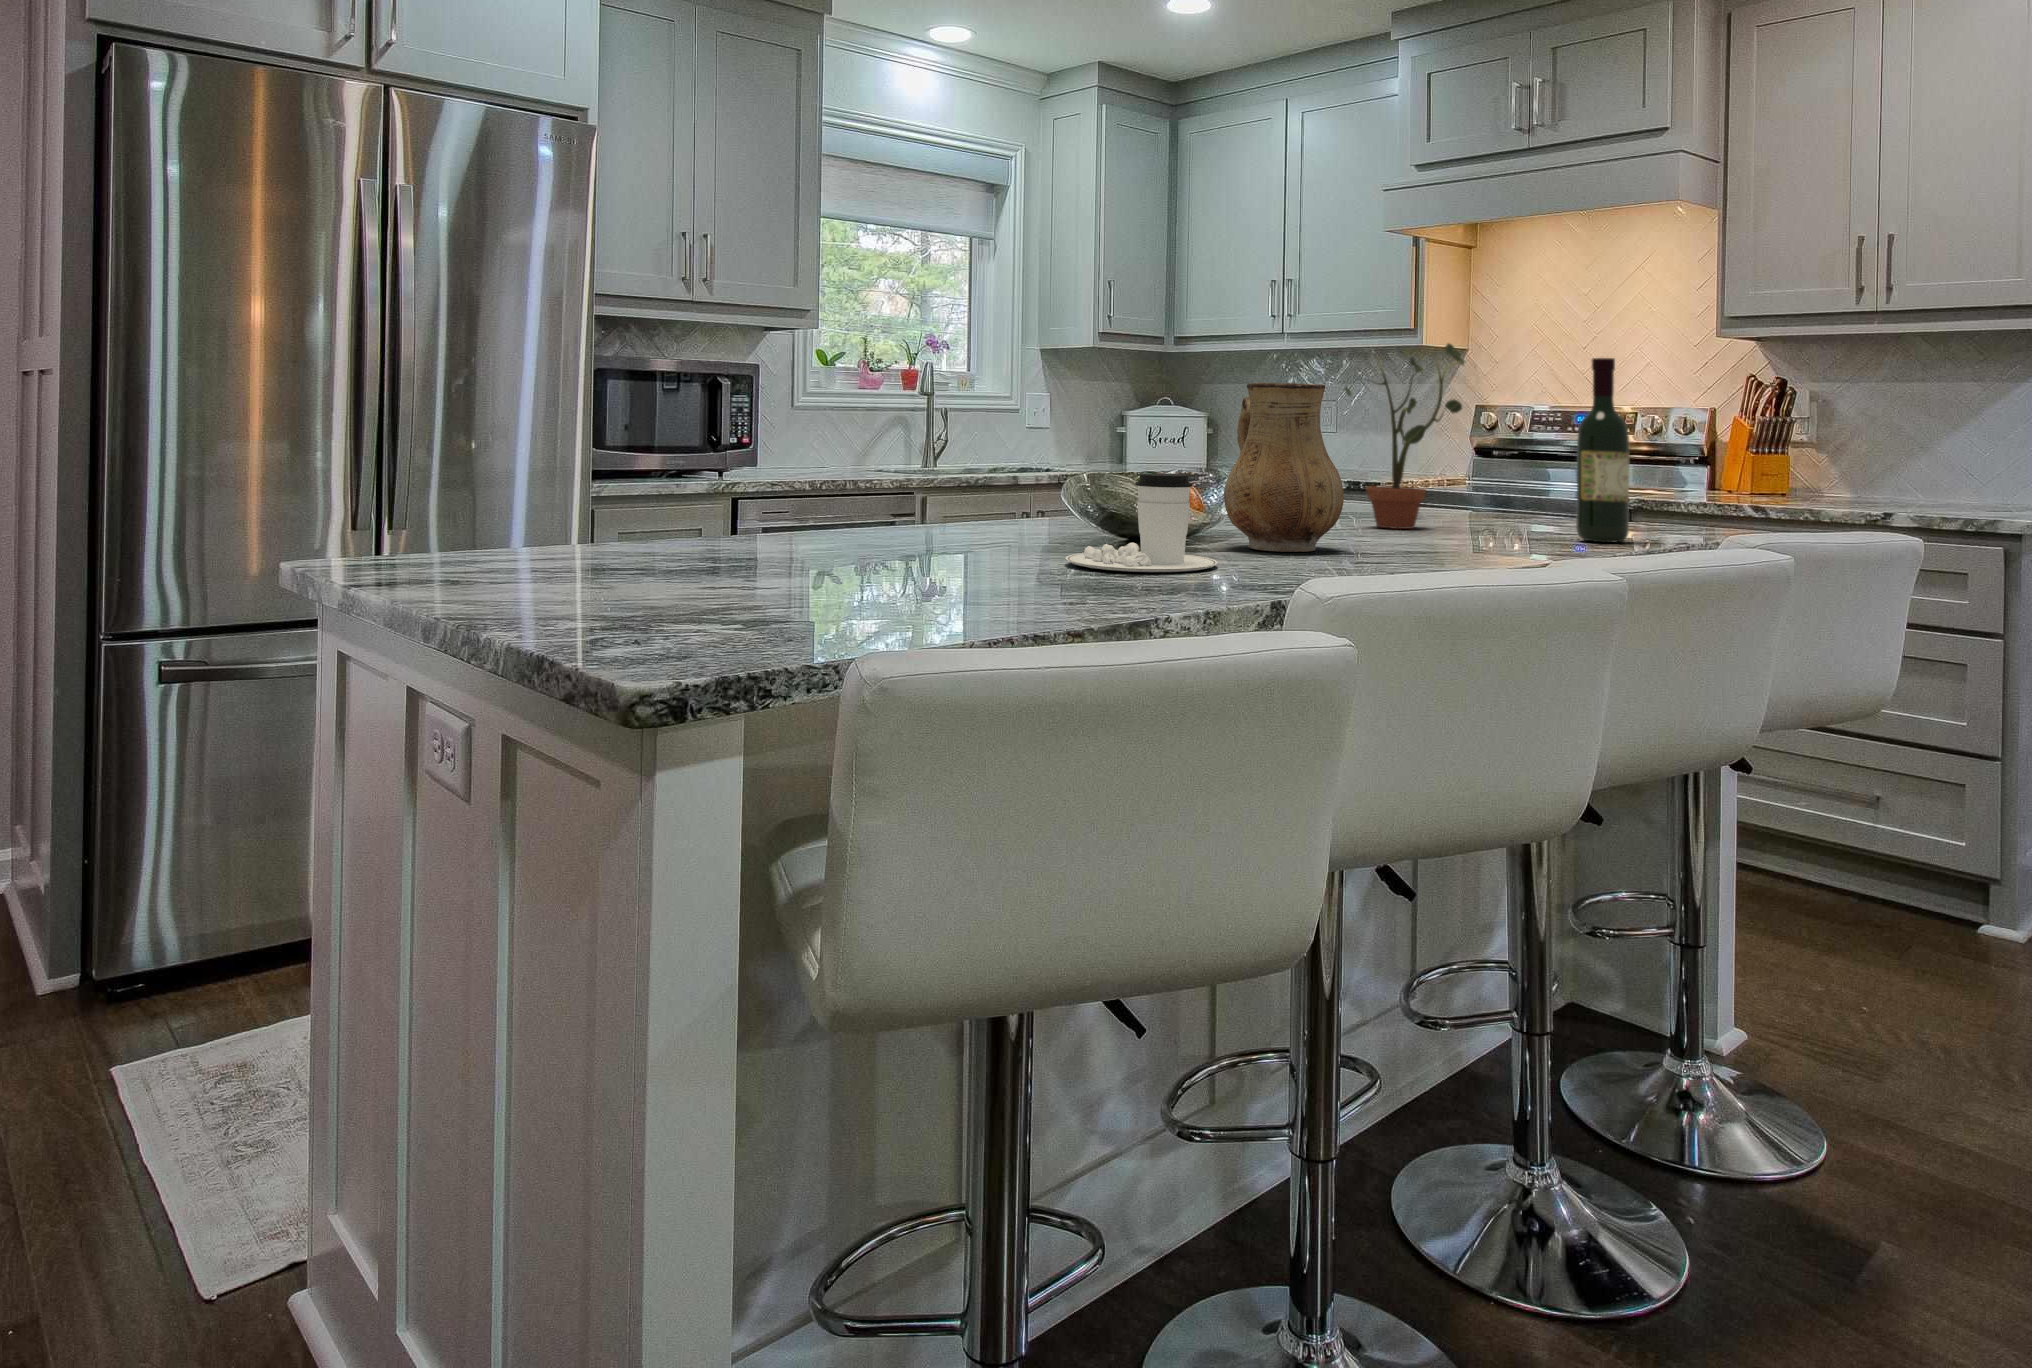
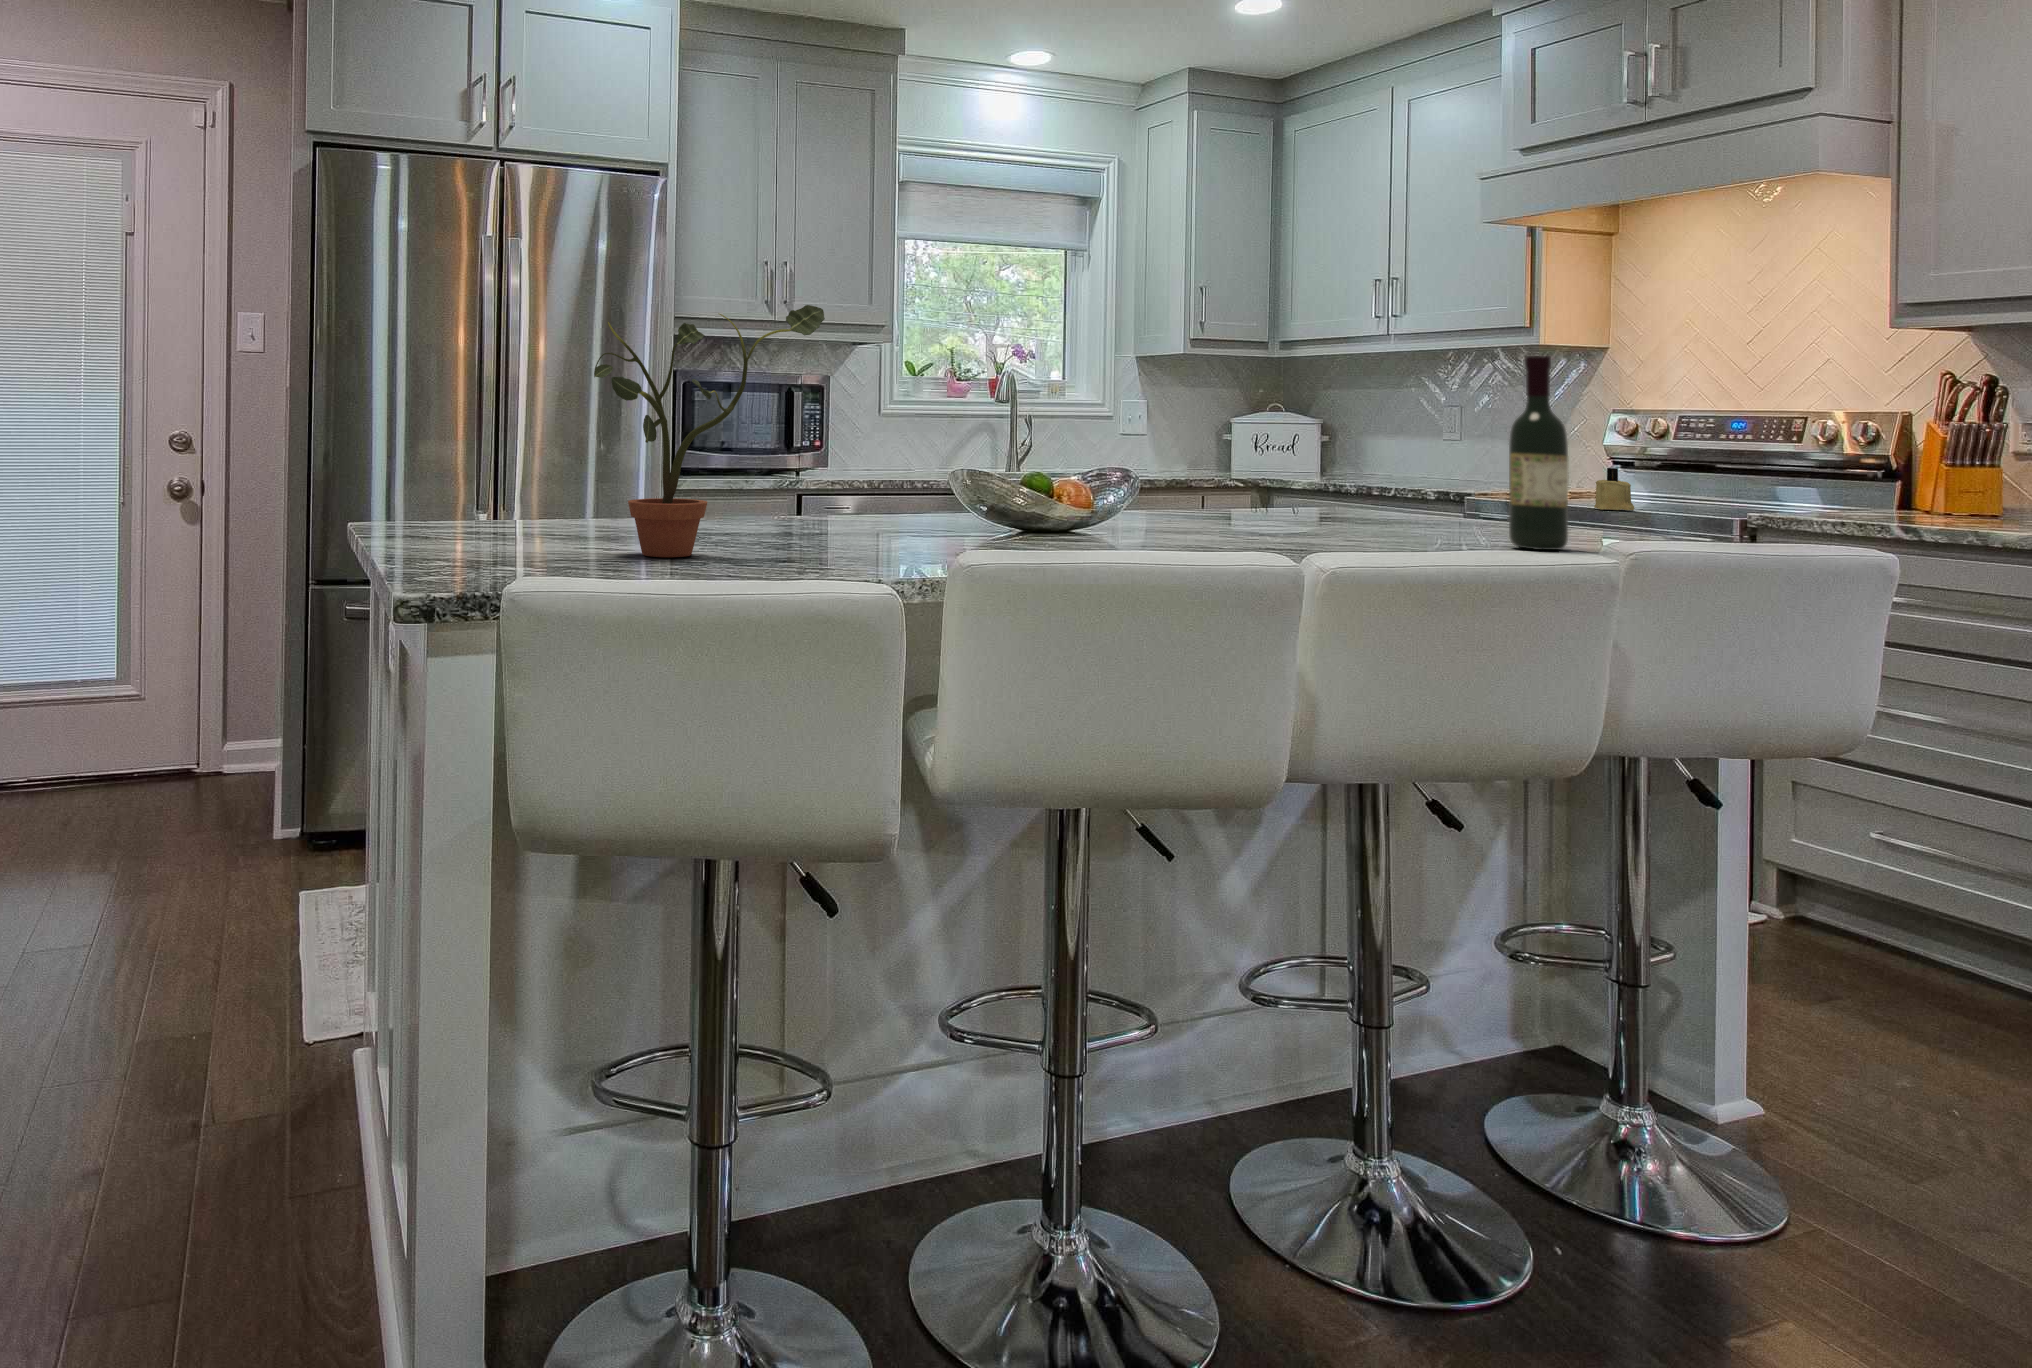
potted plant: present [1345,344,1465,529] -> present [594,305,825,557]
ceramic pitcher: present [1224,383,1344,552] -> none [1096,385,1212,545]
candle: none [1510,461,1543,499] -> present [1594,468,1634,510]
coffee cup: present [1066,473,1218,572] -> none [903,467,1040,555]

